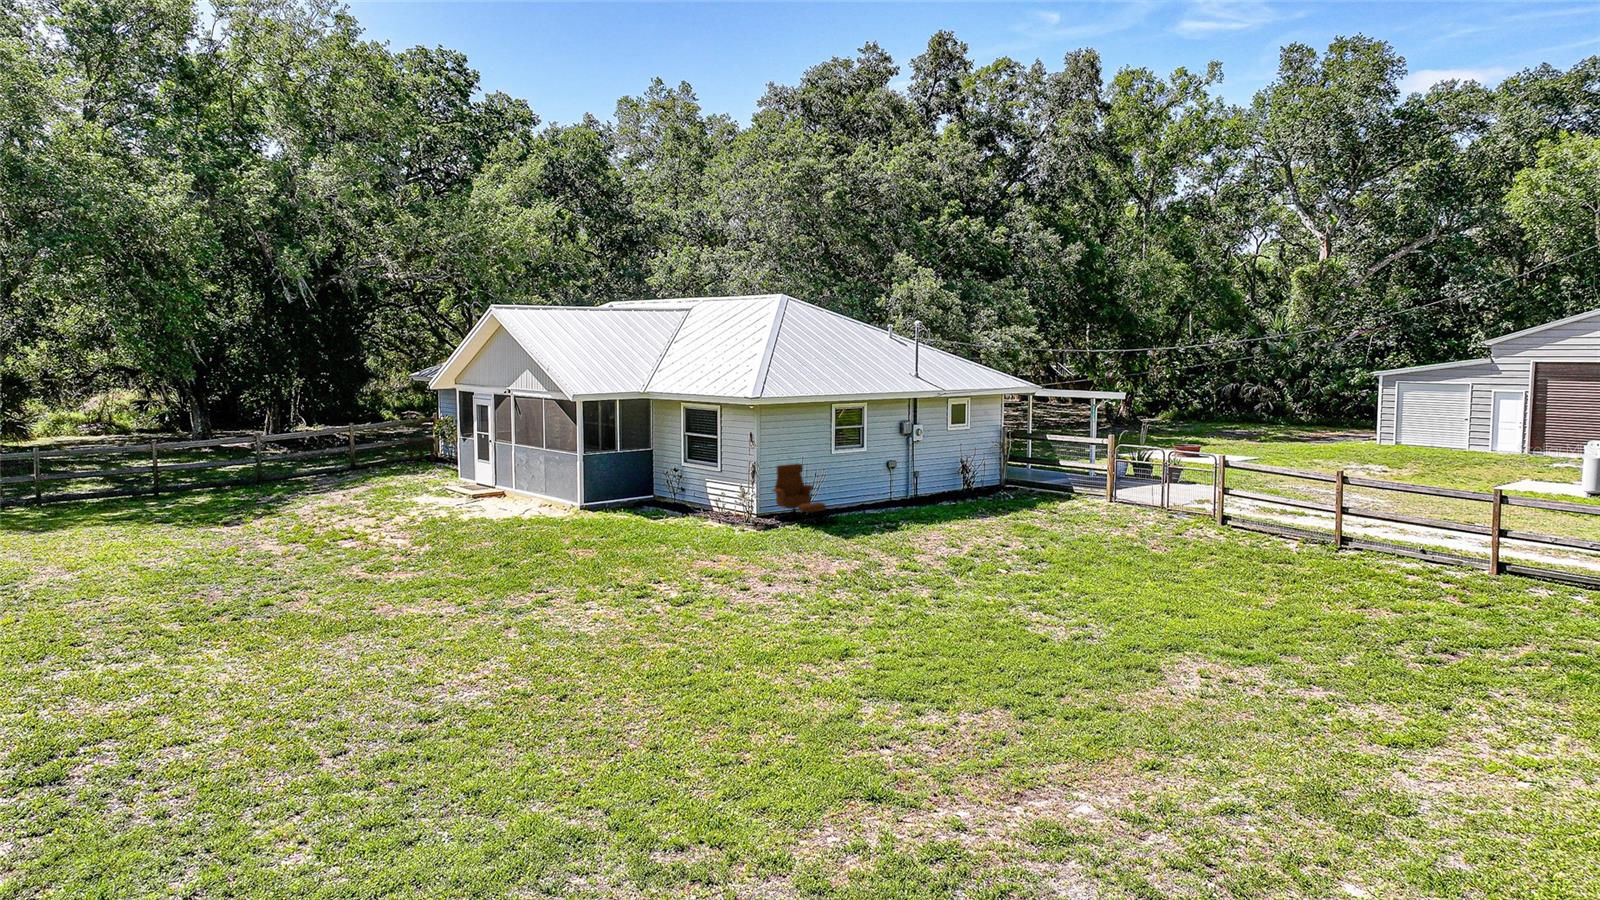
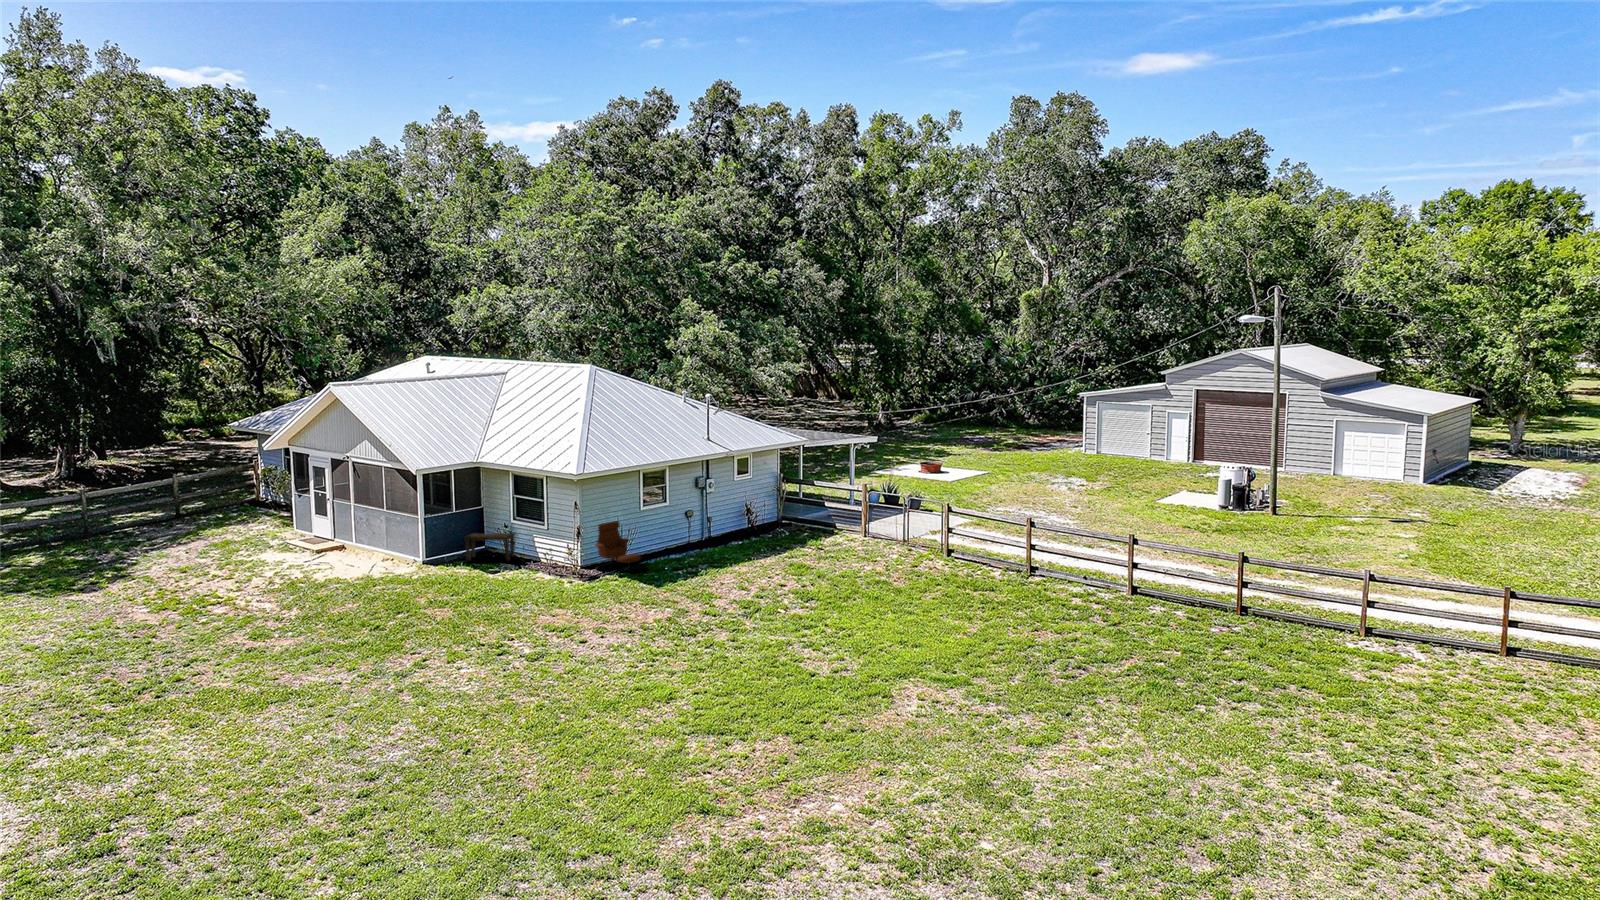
bench: present [408,440,435,462] -> present [464,533,515,561]

